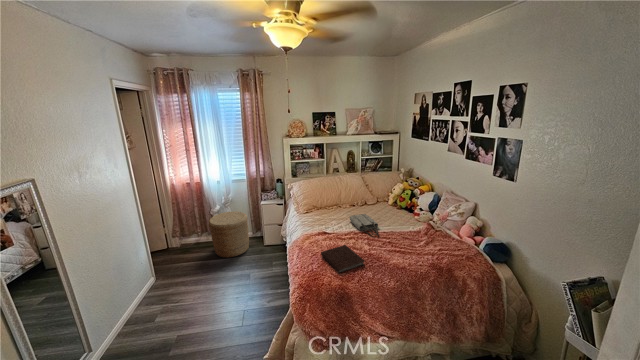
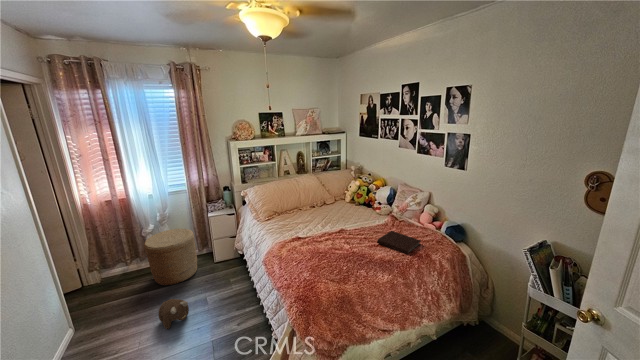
tote bag: present [350,214,378,235] -> none [317,214,351,233]
notebook: present [321,245,365,273] -> present [377,231,421,254]
plush toy: none [210,269,233,292] -> present [158,299,189,329]

